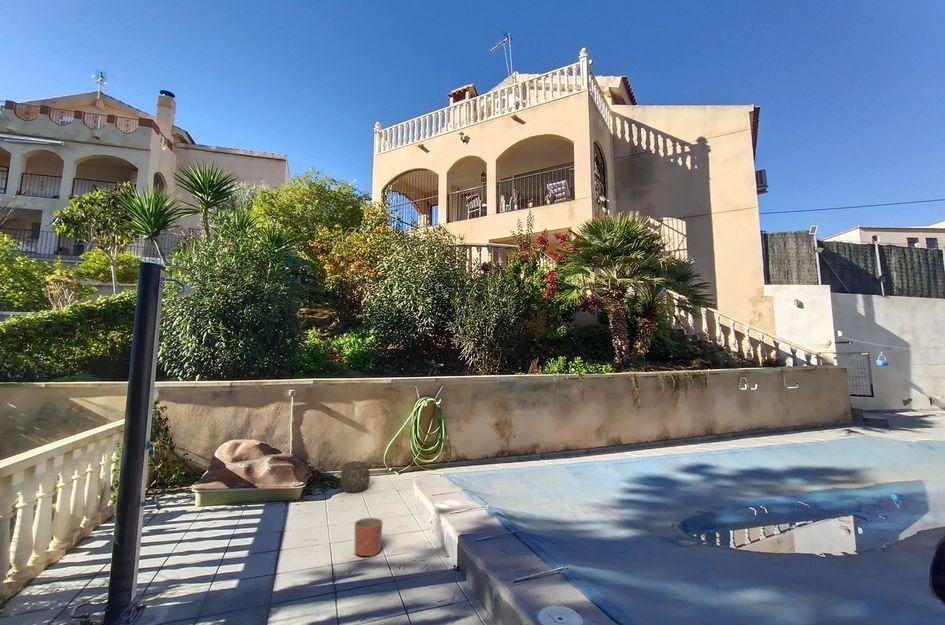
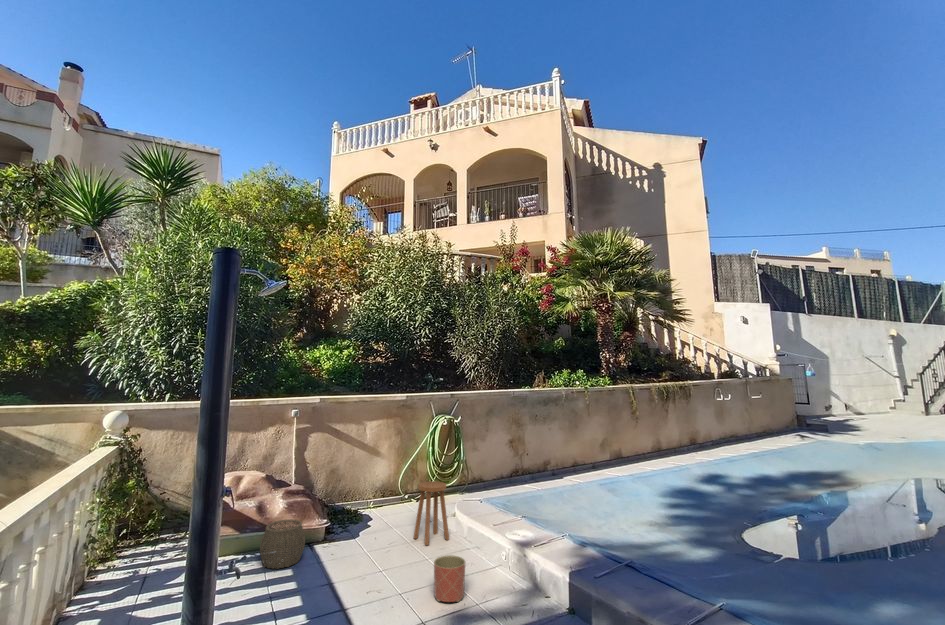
stool: none [374,455,403,510] -> present [414,481,449,545]
woven basket: present [340,461,370,493] -> present [260,519,305,569]

